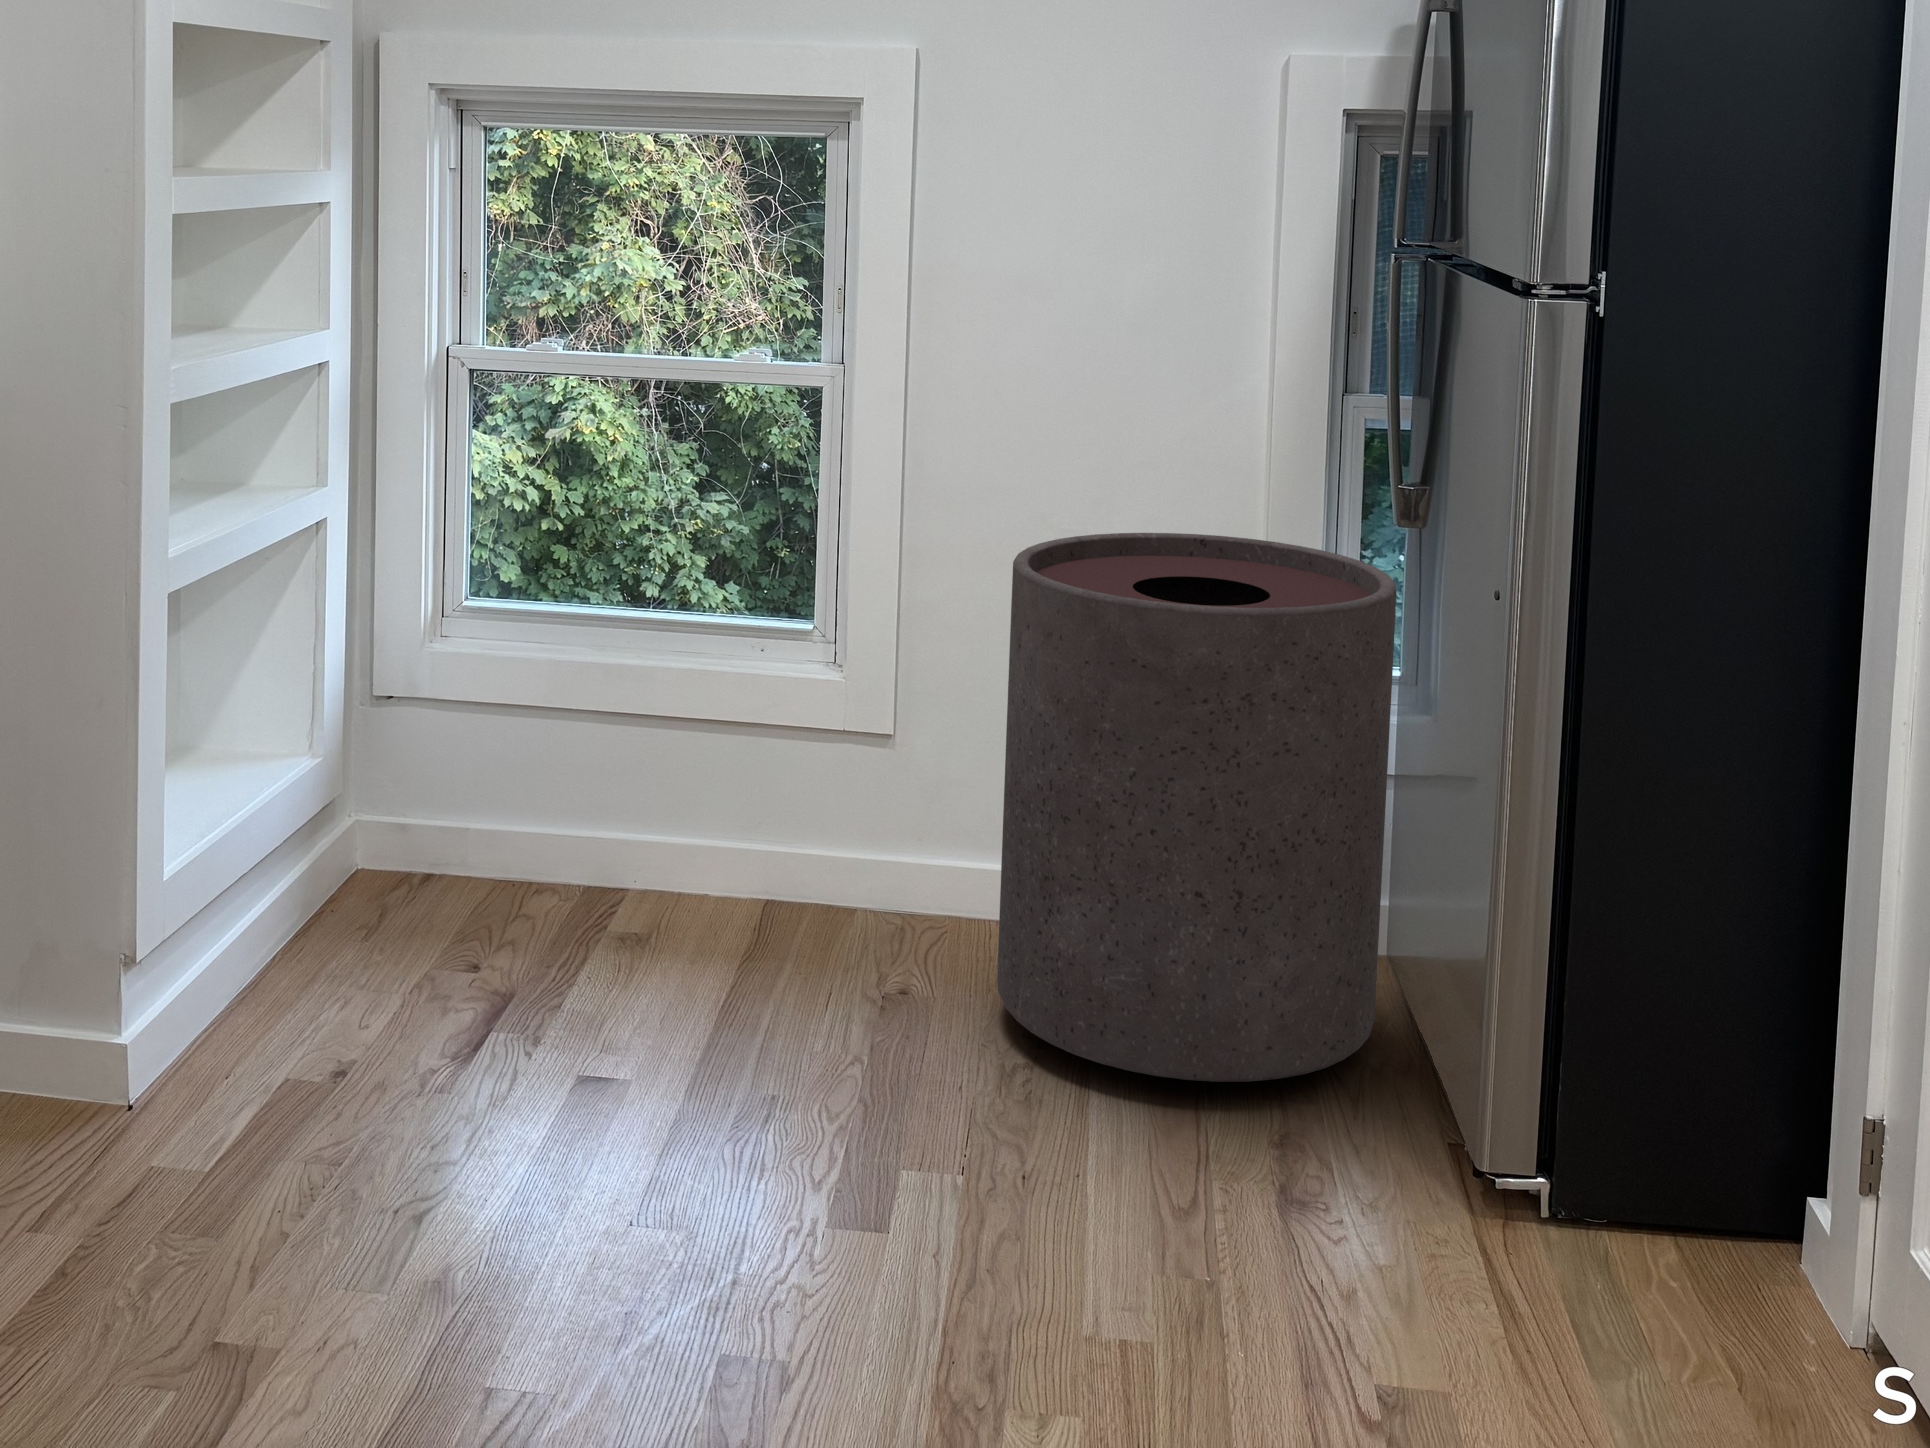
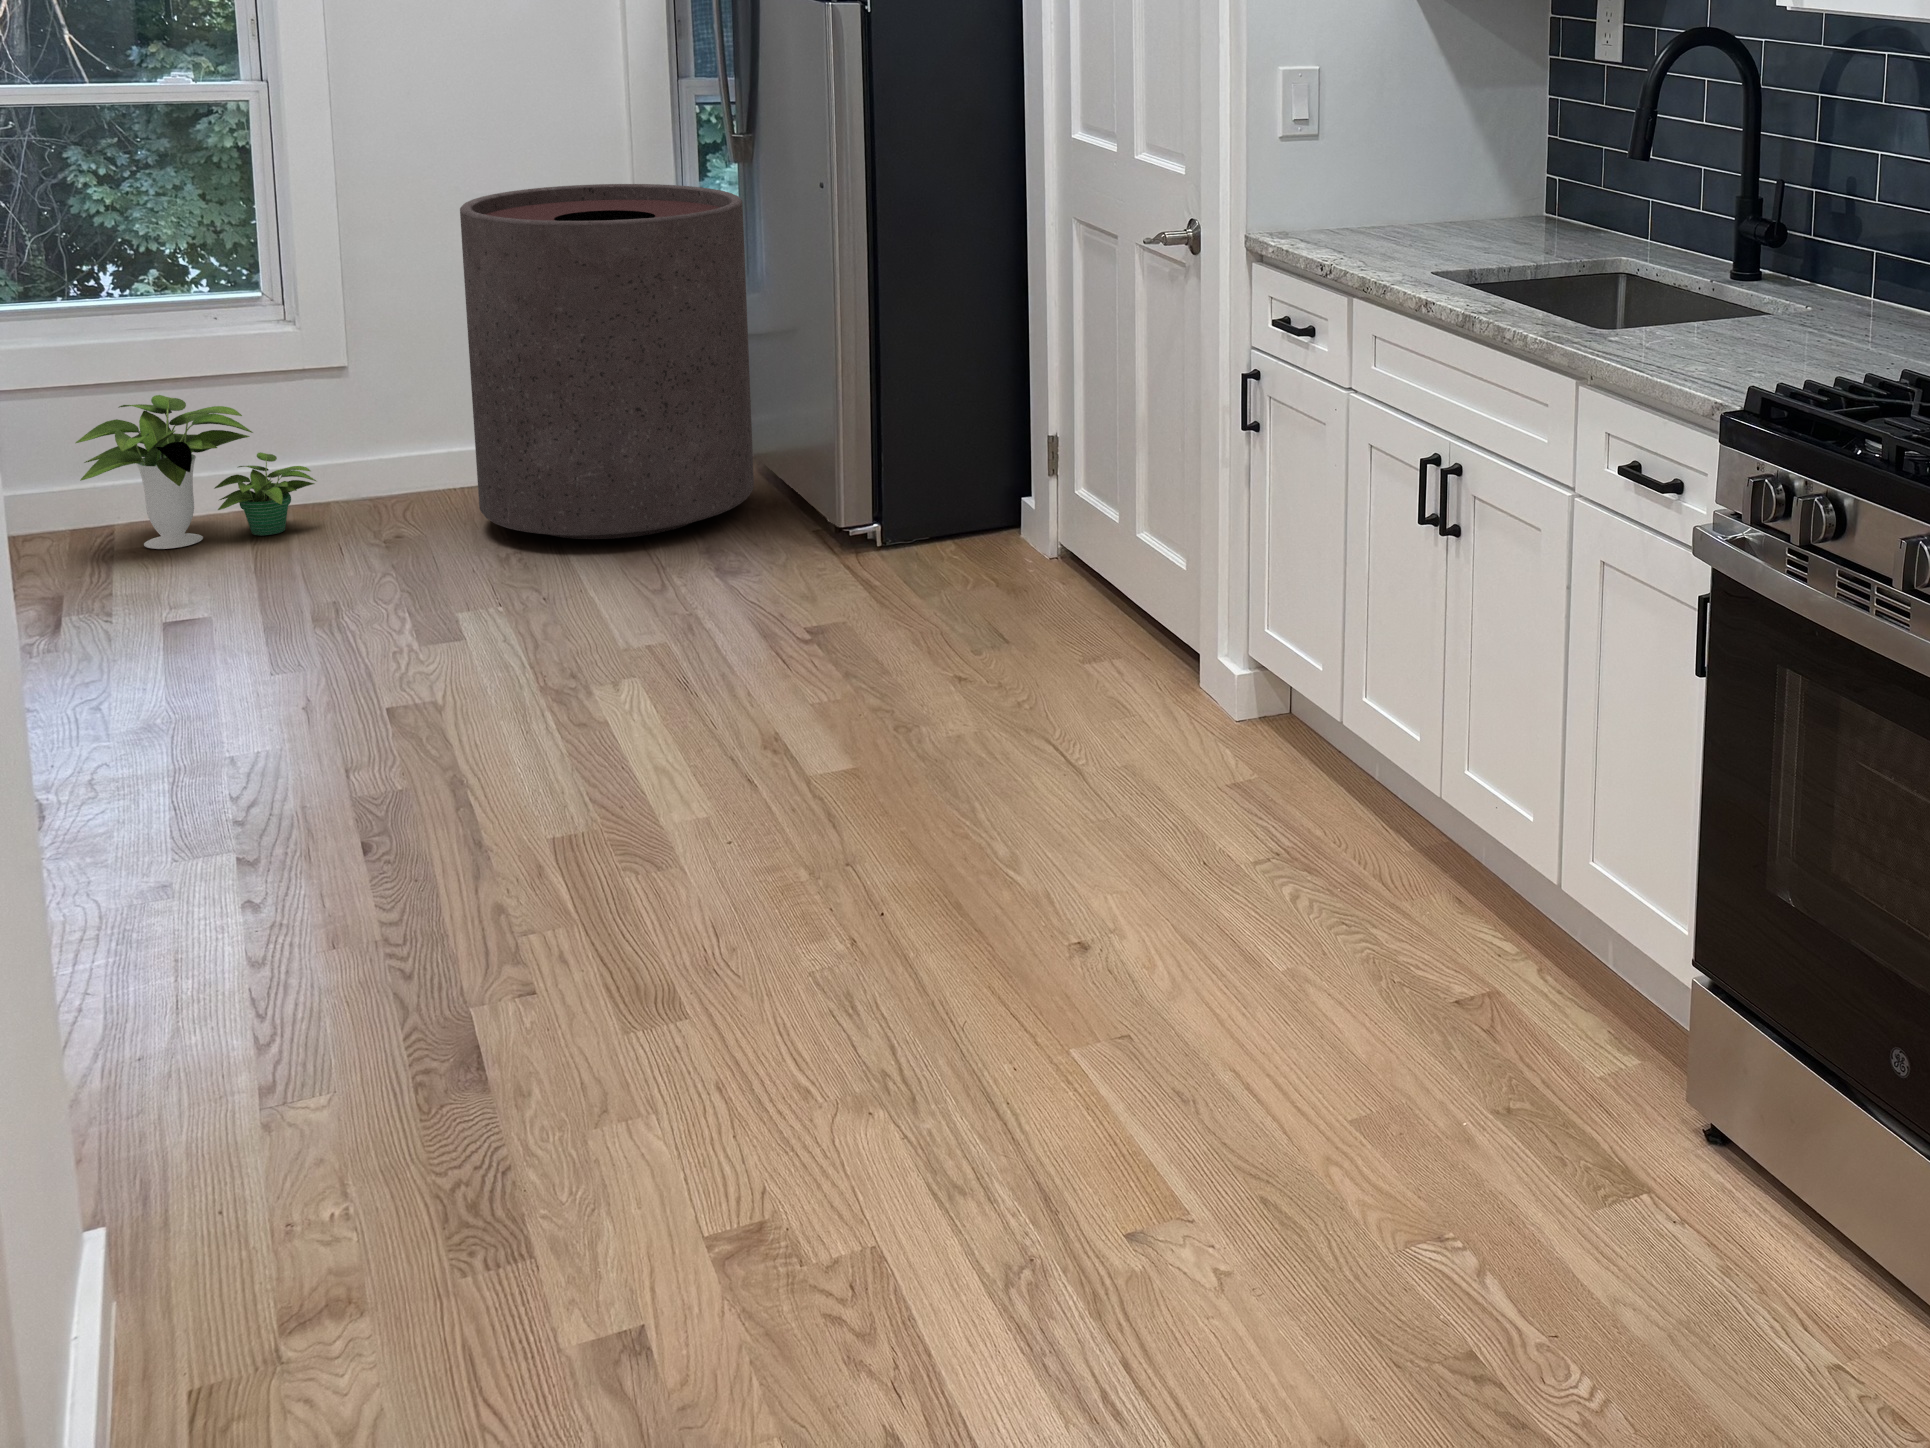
potted plant: none [575,741,829,948] -> present [76,395,316,549]

